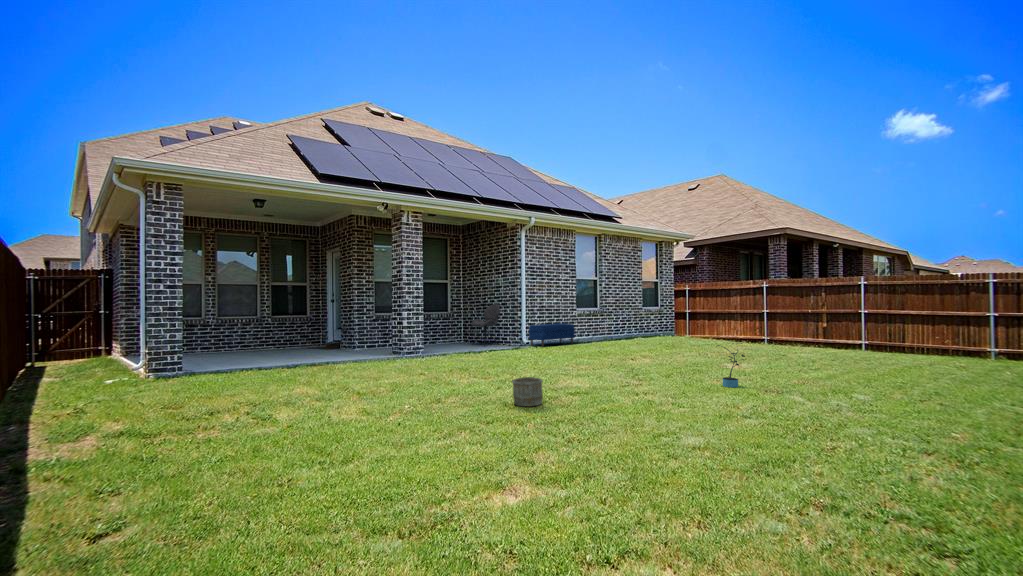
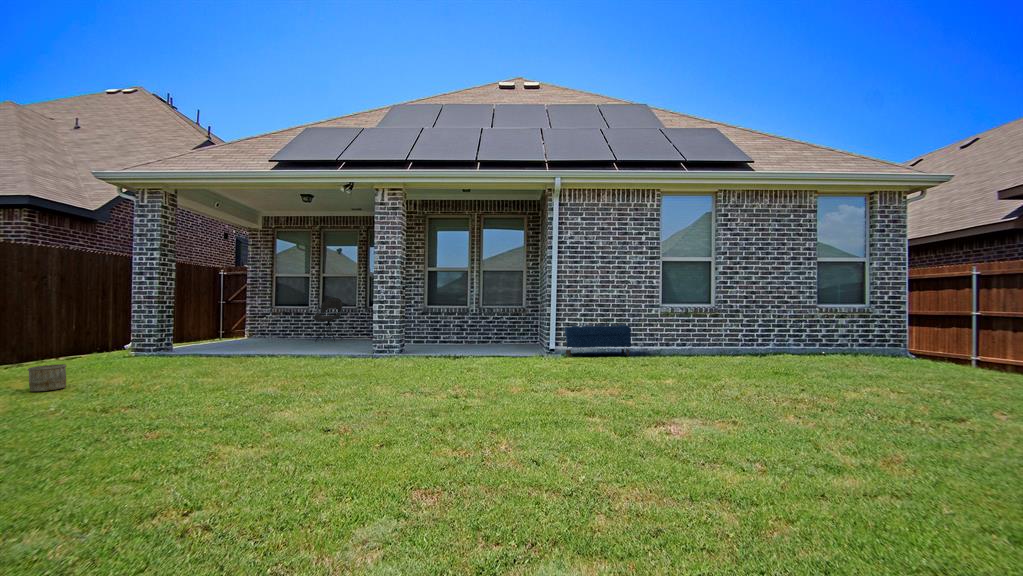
chair: present [471,304,500,346] -> present [314,298,342,341]
potted plant: present [718,340,745,387] -> none [451,364,495,466]
wooden bucket: present [512,377,543,407] -> present [28,364,66,391]

